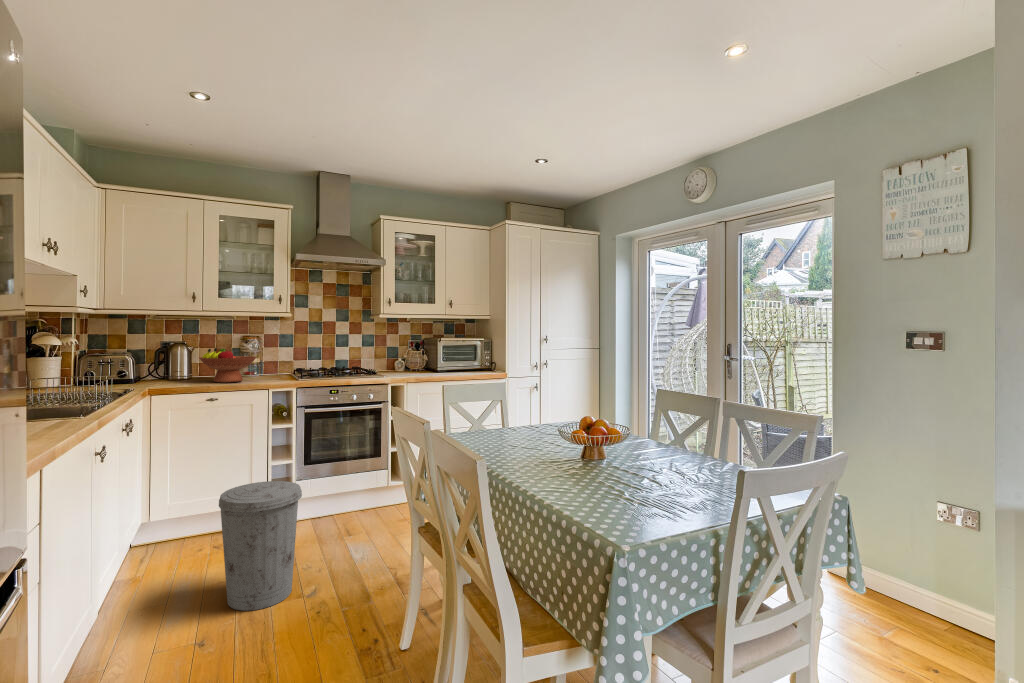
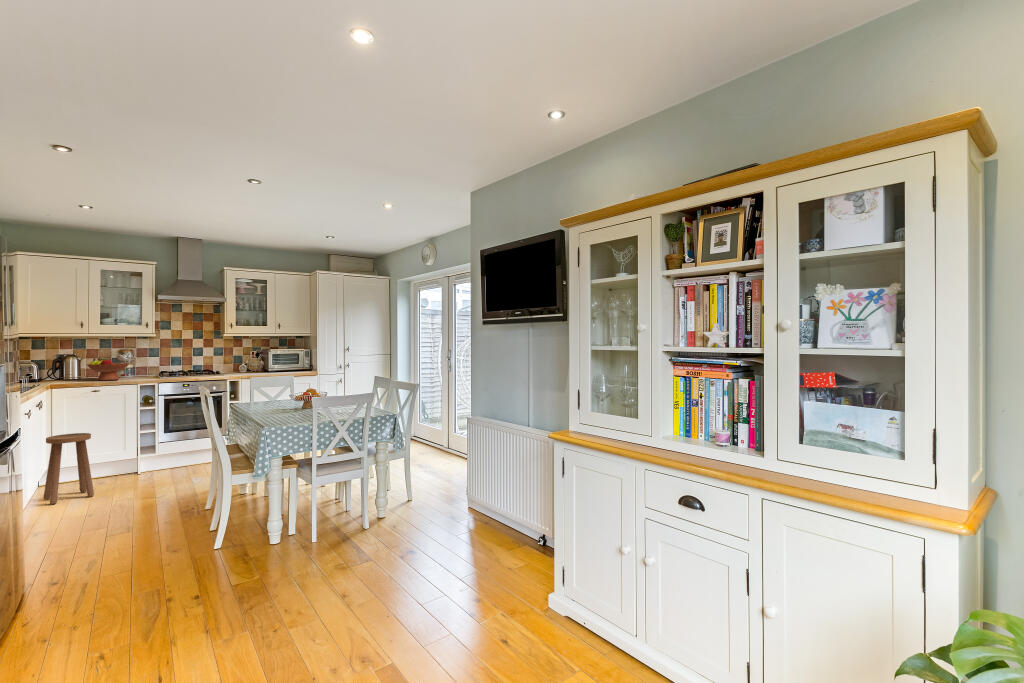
stool: none [134,471,208,598] -> present [43,433,94,504]
trash can: present [219,481,302,611] -> none [101,435,155,504]

